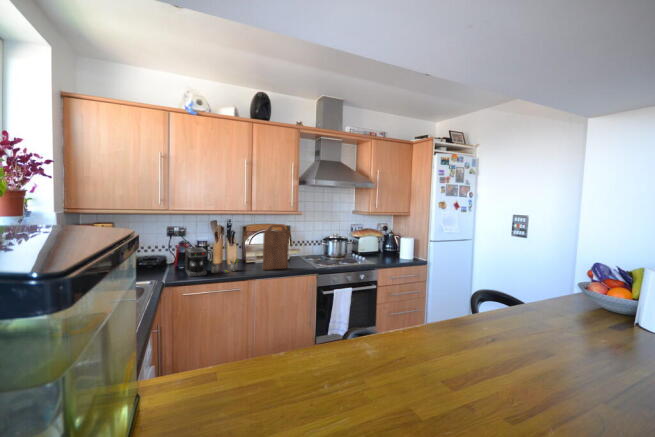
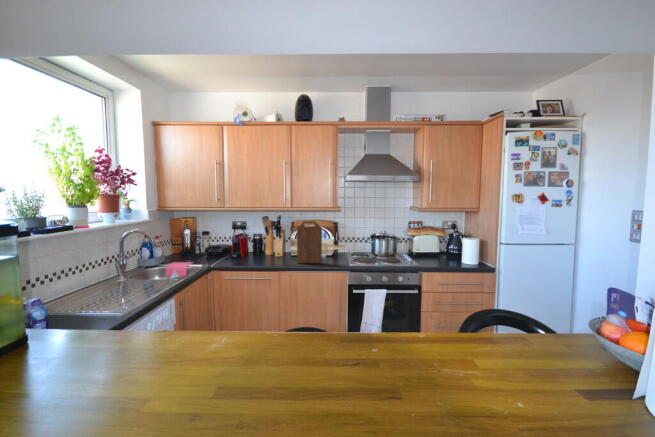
coffee maker: present [185,247,239,277] -> none [234,239,278,264]

